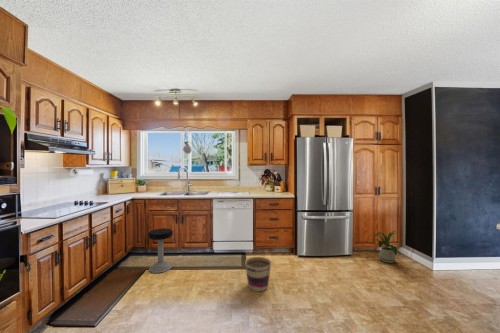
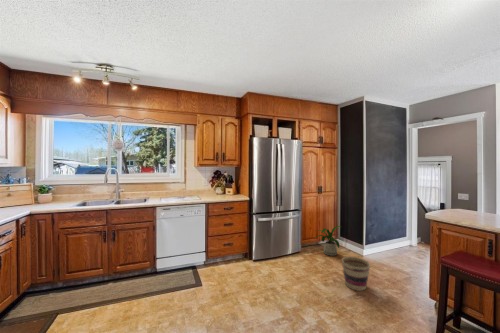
stool: present [148,228,173,273] -> none [64,251,104,318]
basket: present [245,257,271,291] -> present [342,257,370,291]

